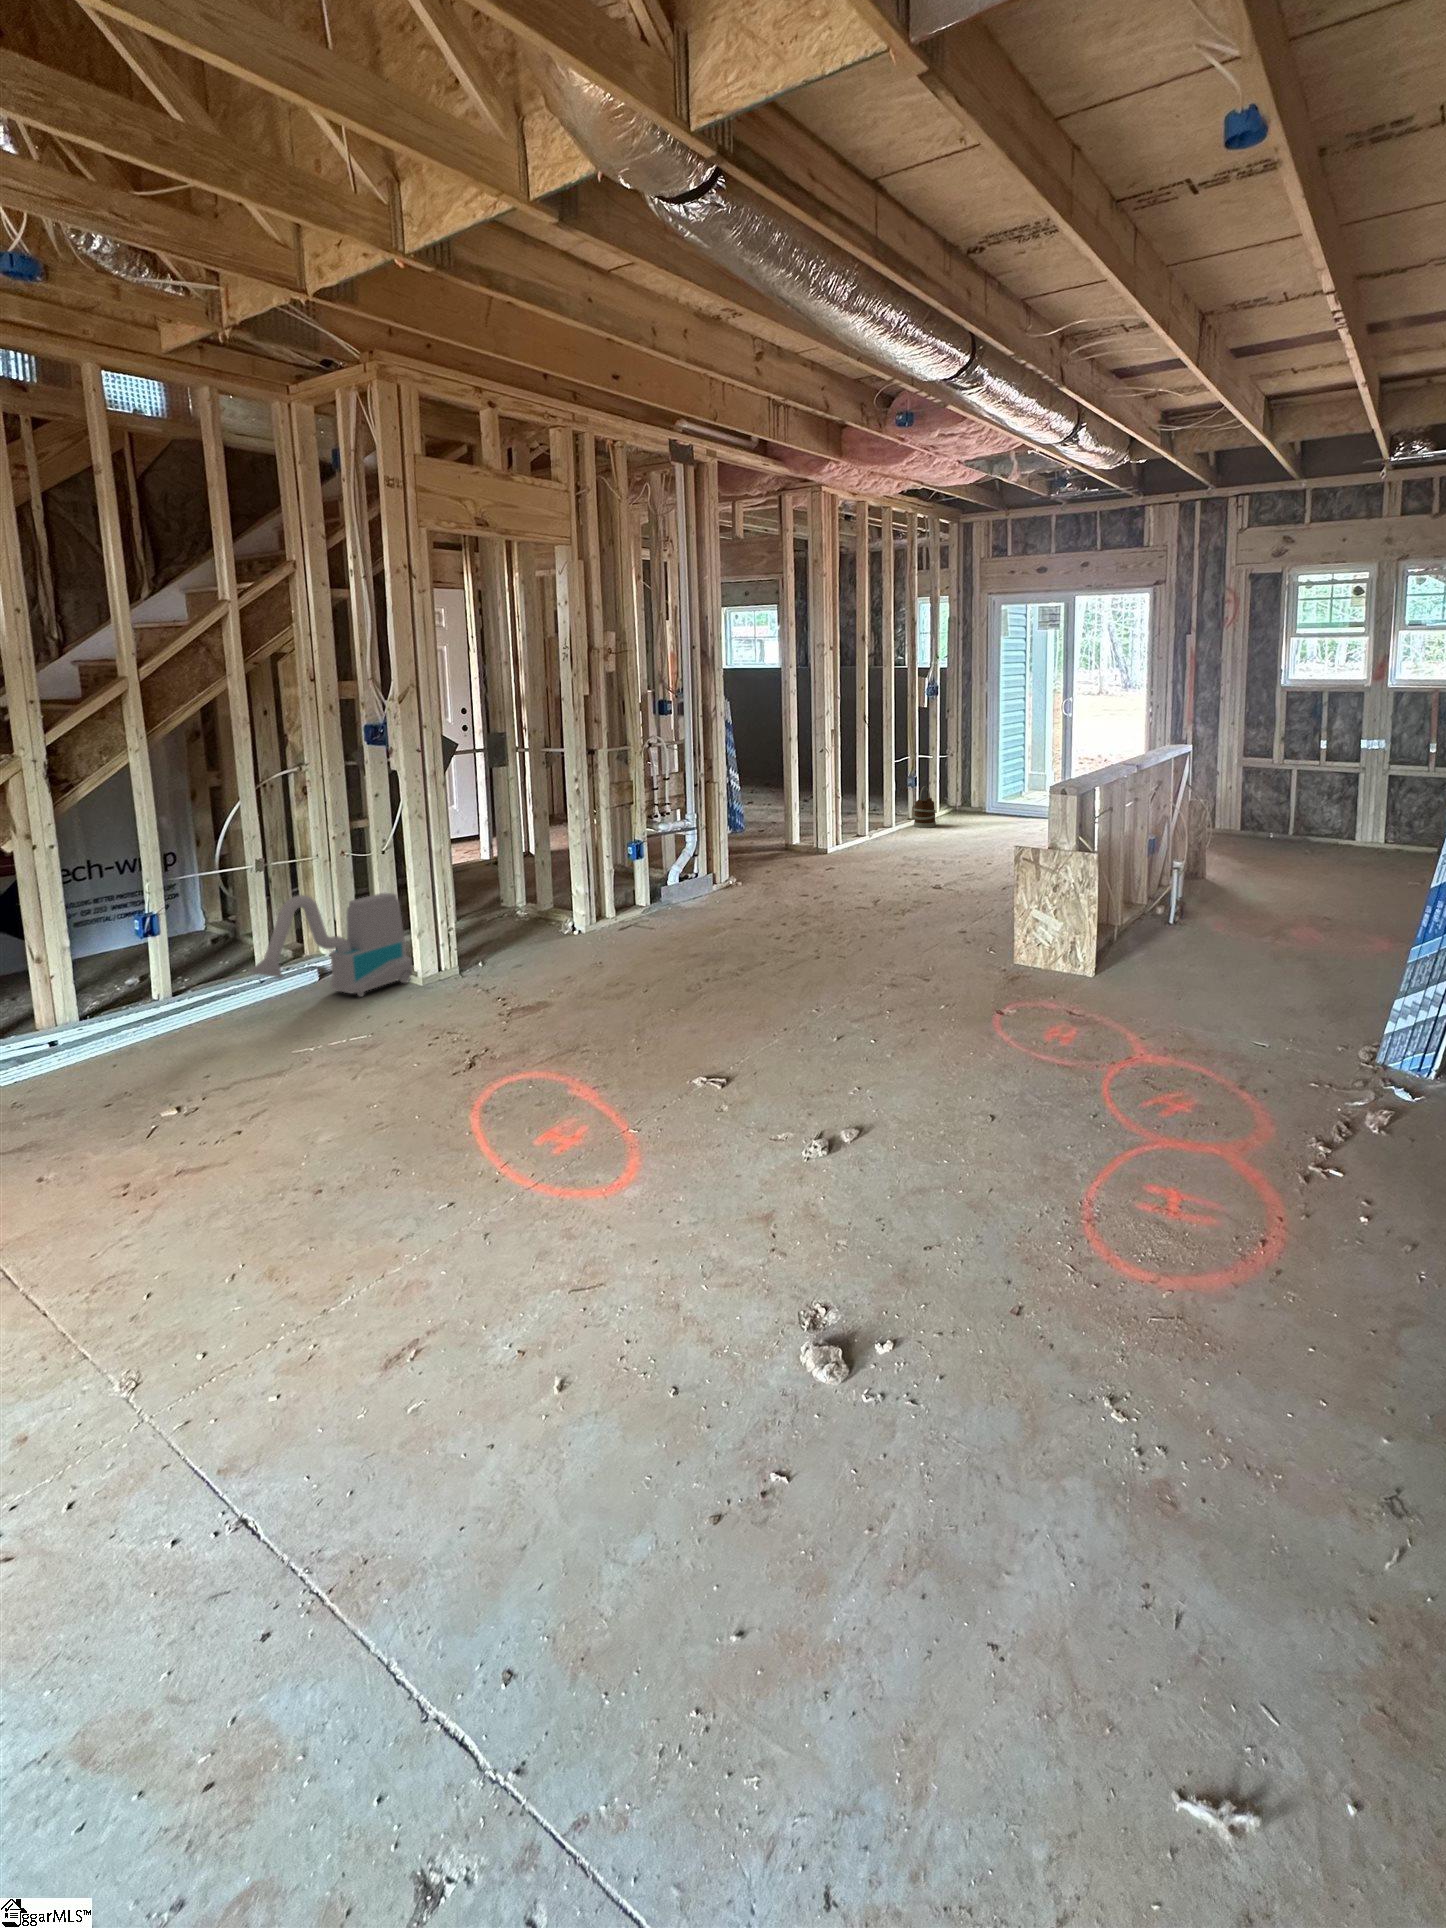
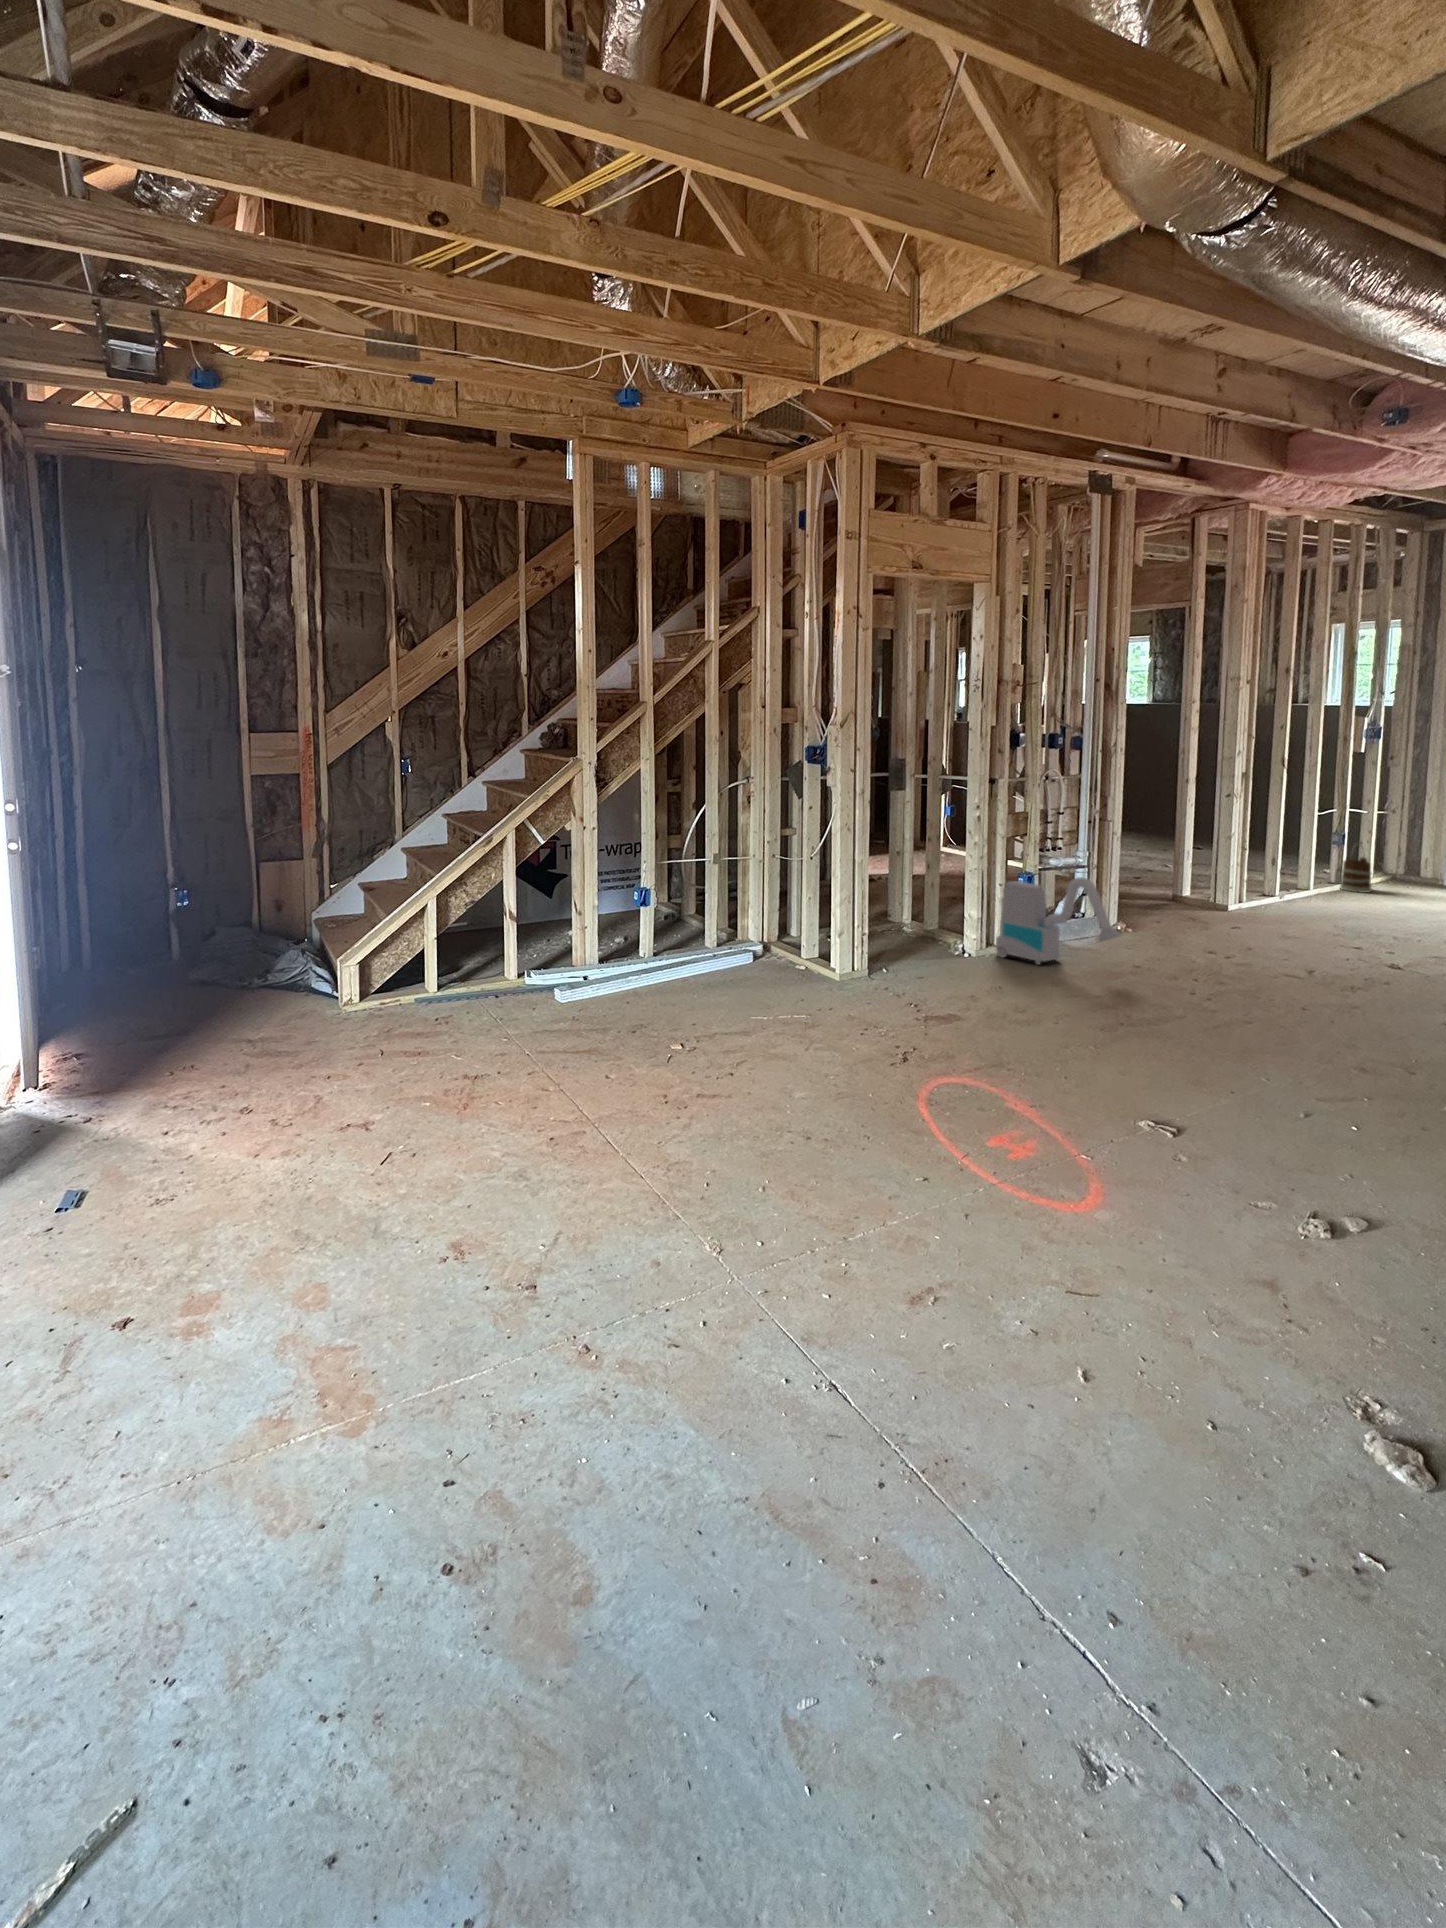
vacuum cleaner: present [249,893,413,997] -> present [996,877,1122,965]

